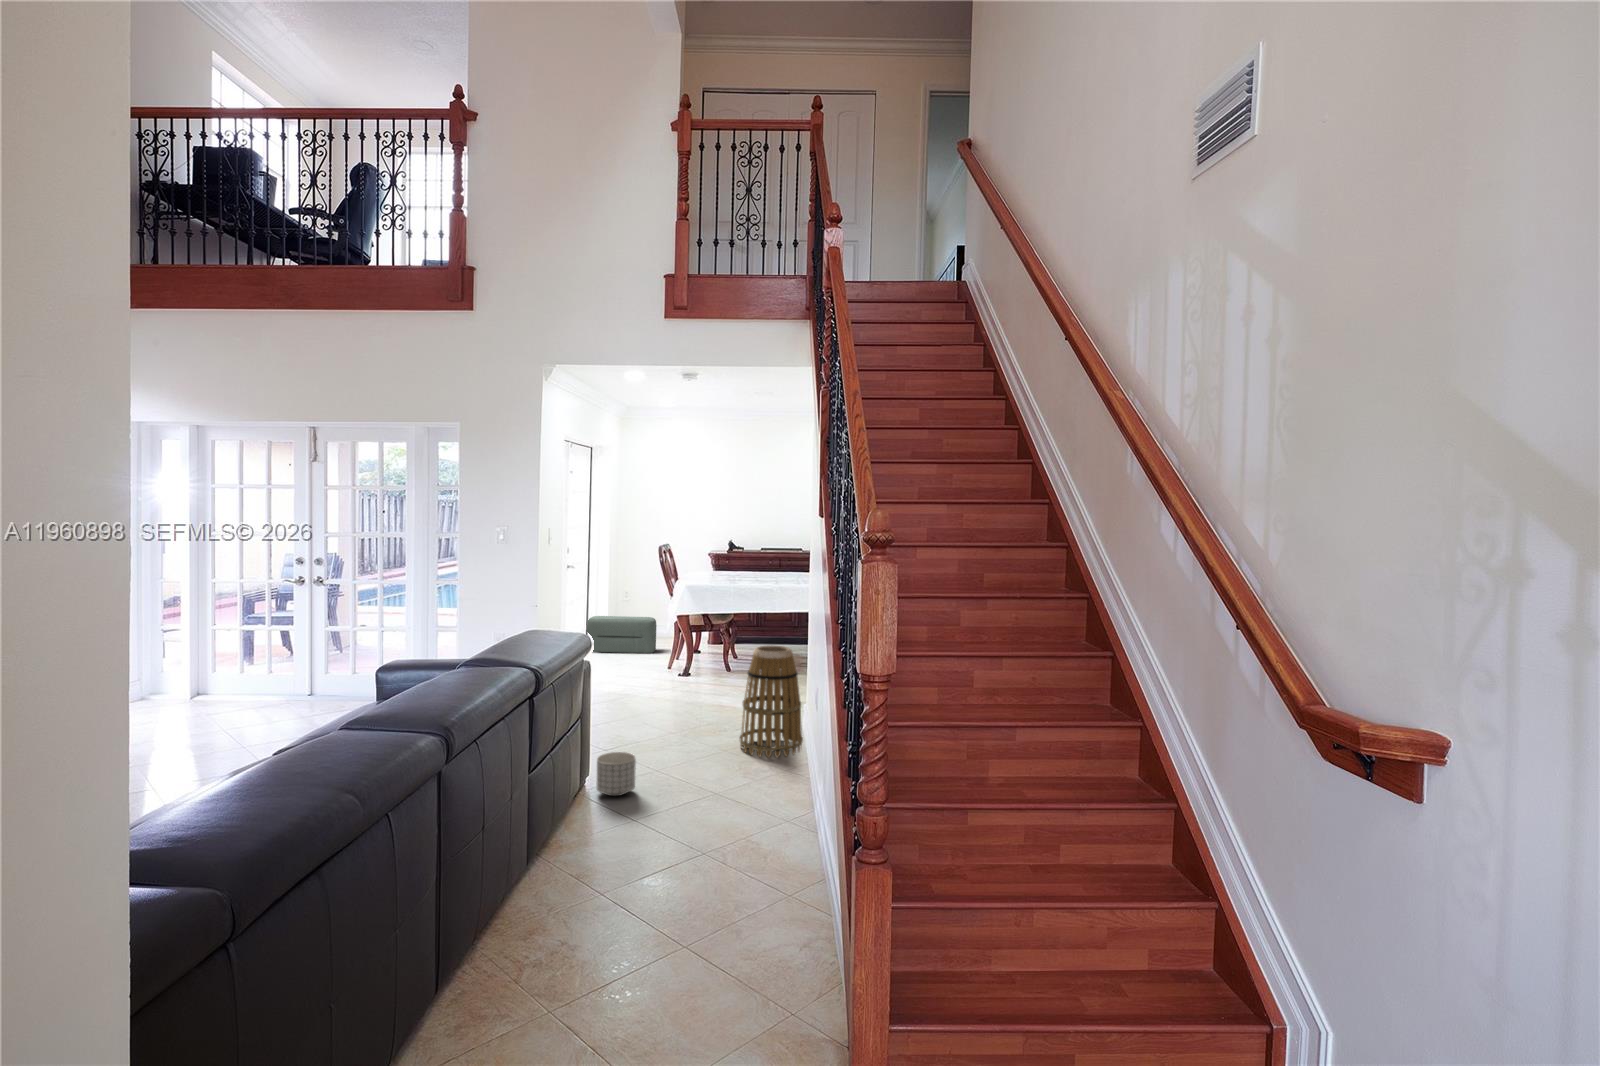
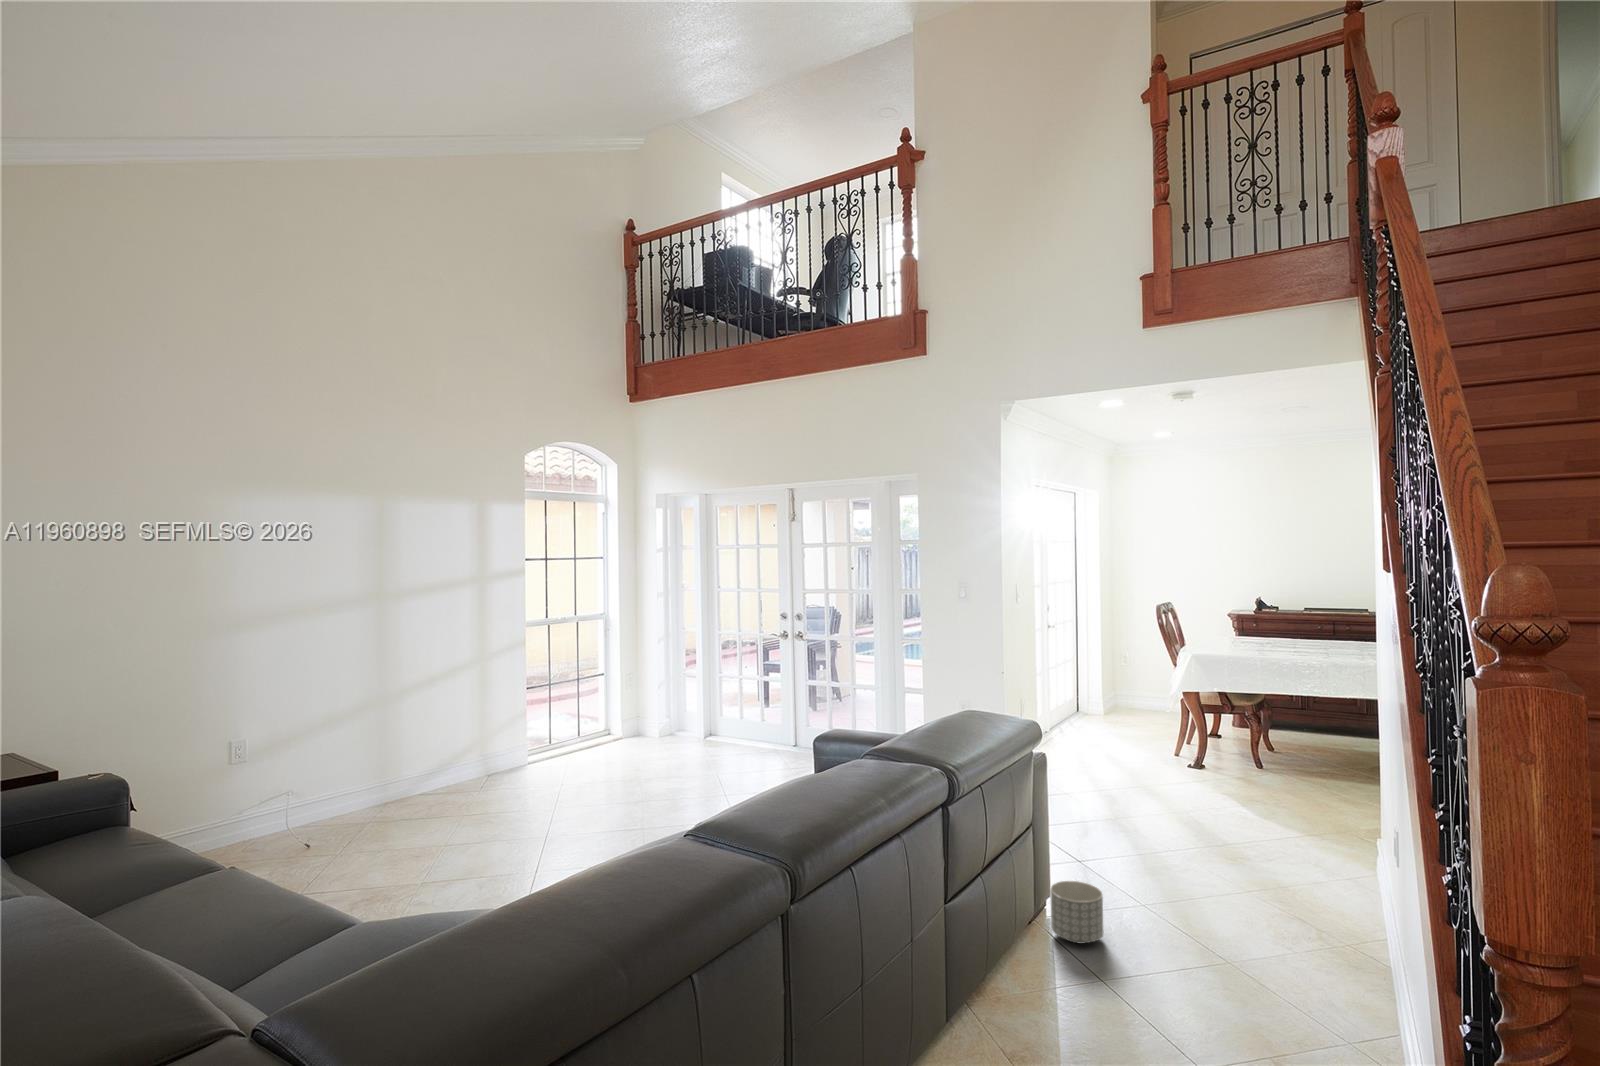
pouf: present [586,616,656,653] -> none [1072,683,1158,733]
basket: present [740,645,803,758] -> none [1266,754,1375,928]

